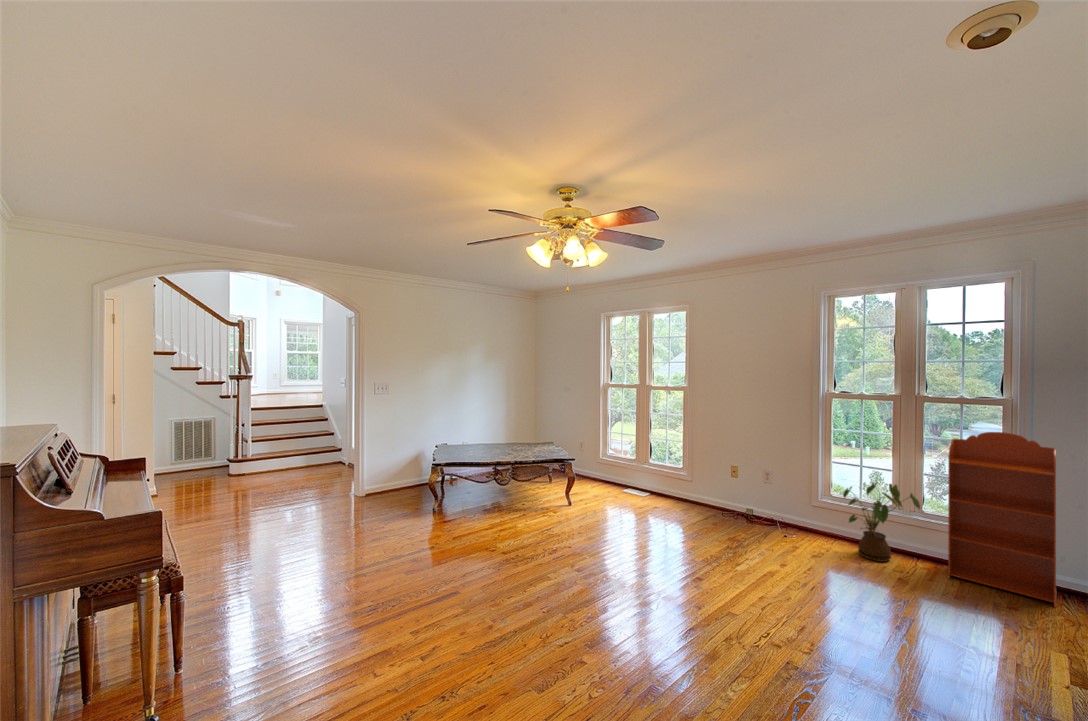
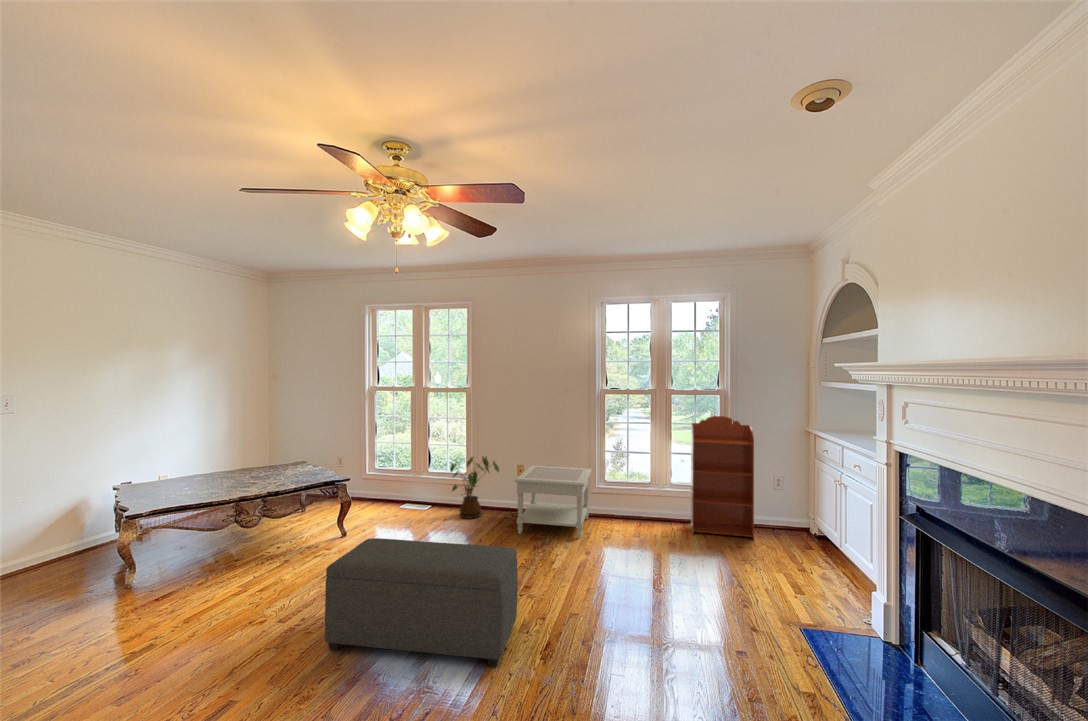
side table: none [714,468,813,551] -> present [514,466,592,539]
house plant: present [843,483,920,562] -> present [450,457,499,519]
ottoman: none [521,505,670,630] -> present [325,538,518,667]

